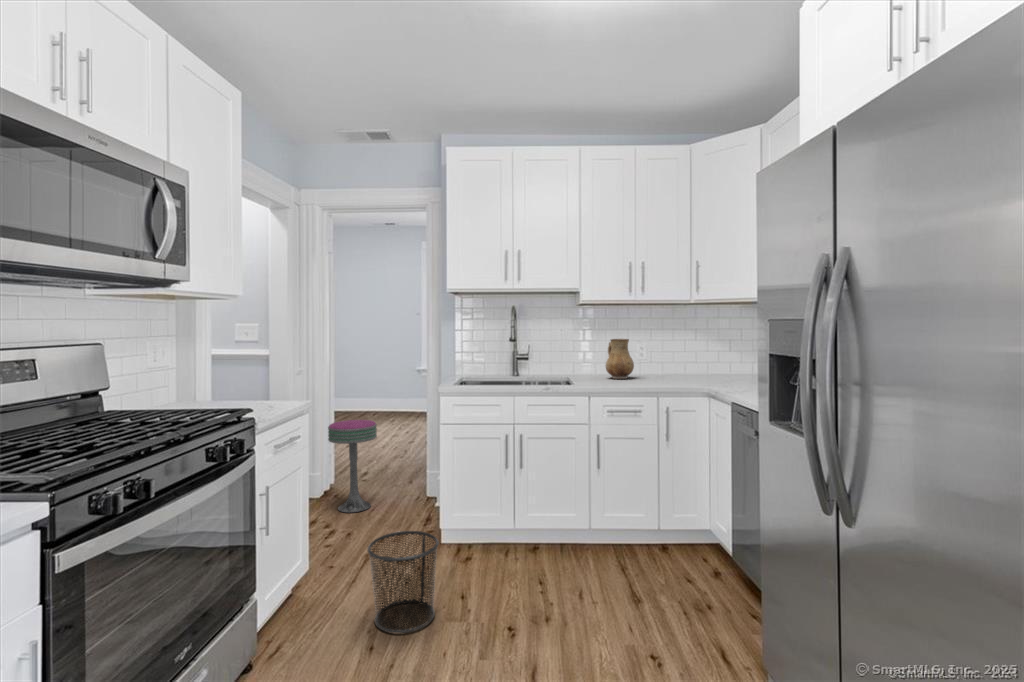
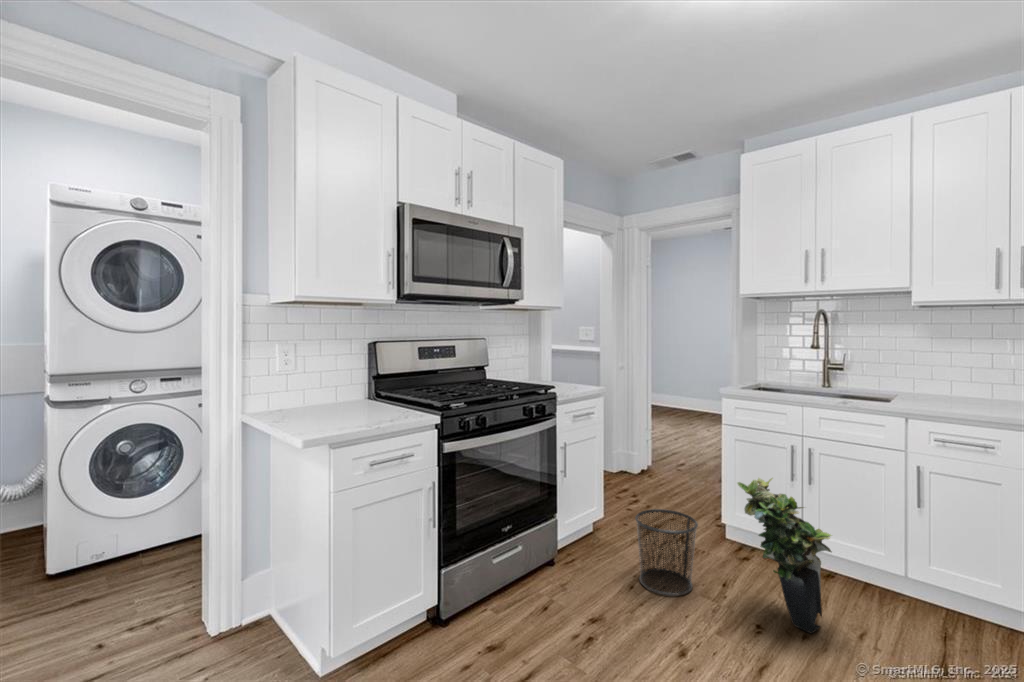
ceramic pitcher: present [606,339,634,379] -> none [949,351,995,402]
bar stool: present [328,420,377,513] -> none [641,412,683,492]
potted plant: none [479,471,565,615] -> present [737,478,832,633]

